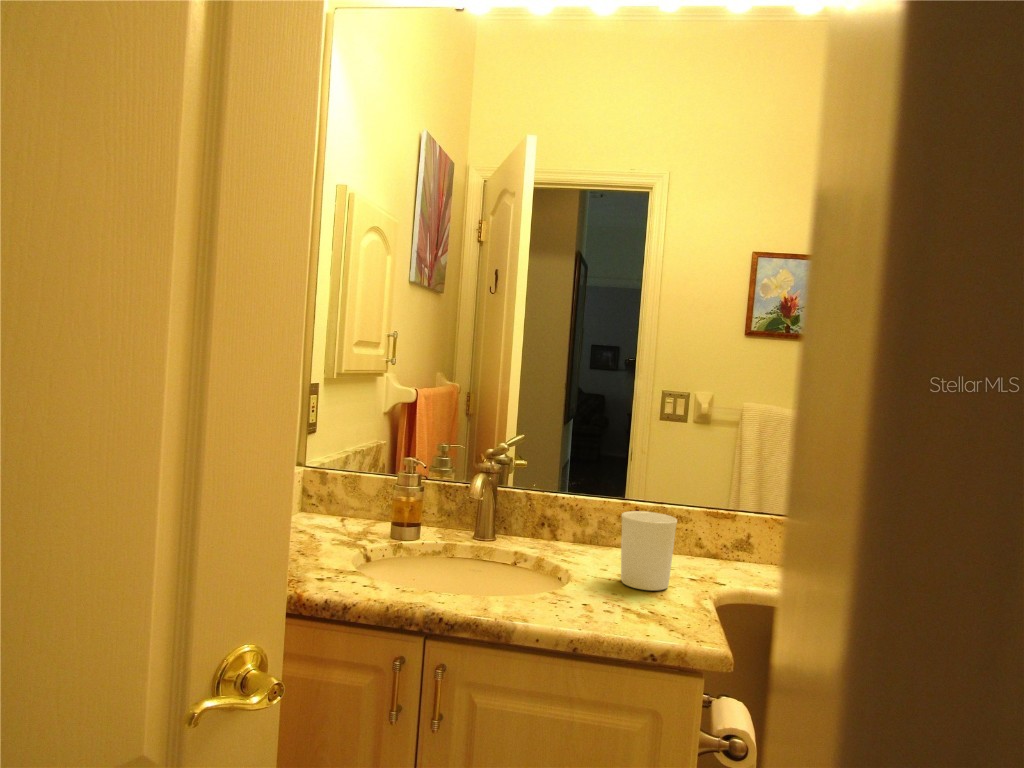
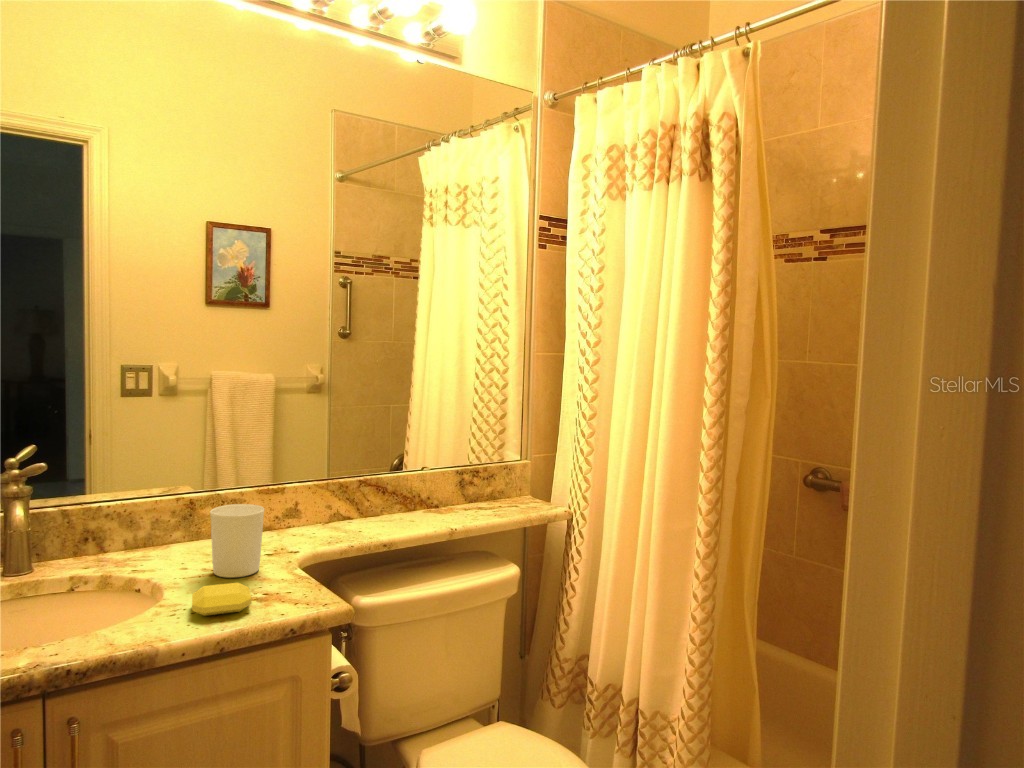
soap bar: none [565,583,631,619] -> present [192,583,251,616]

